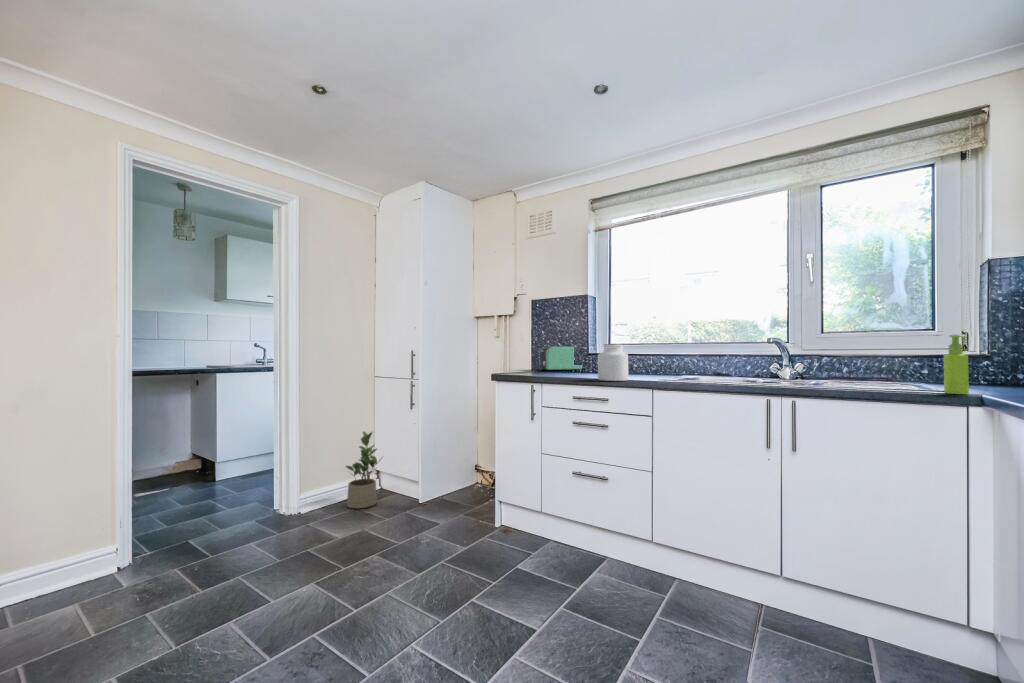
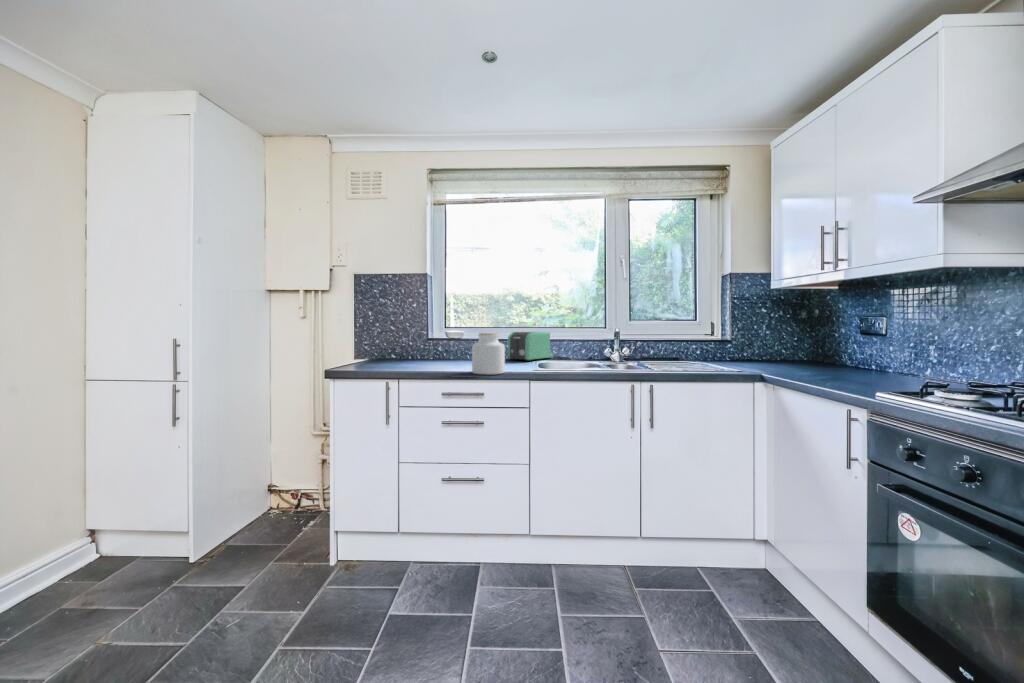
soap dispenser: present [944,335,969,394] -> none [751,331,770,375]
toaster: present [539,347,582,370] -> present [508,332,553,361]
potted plant: present [346,432,381,508] -> none [34,470,121,602]

